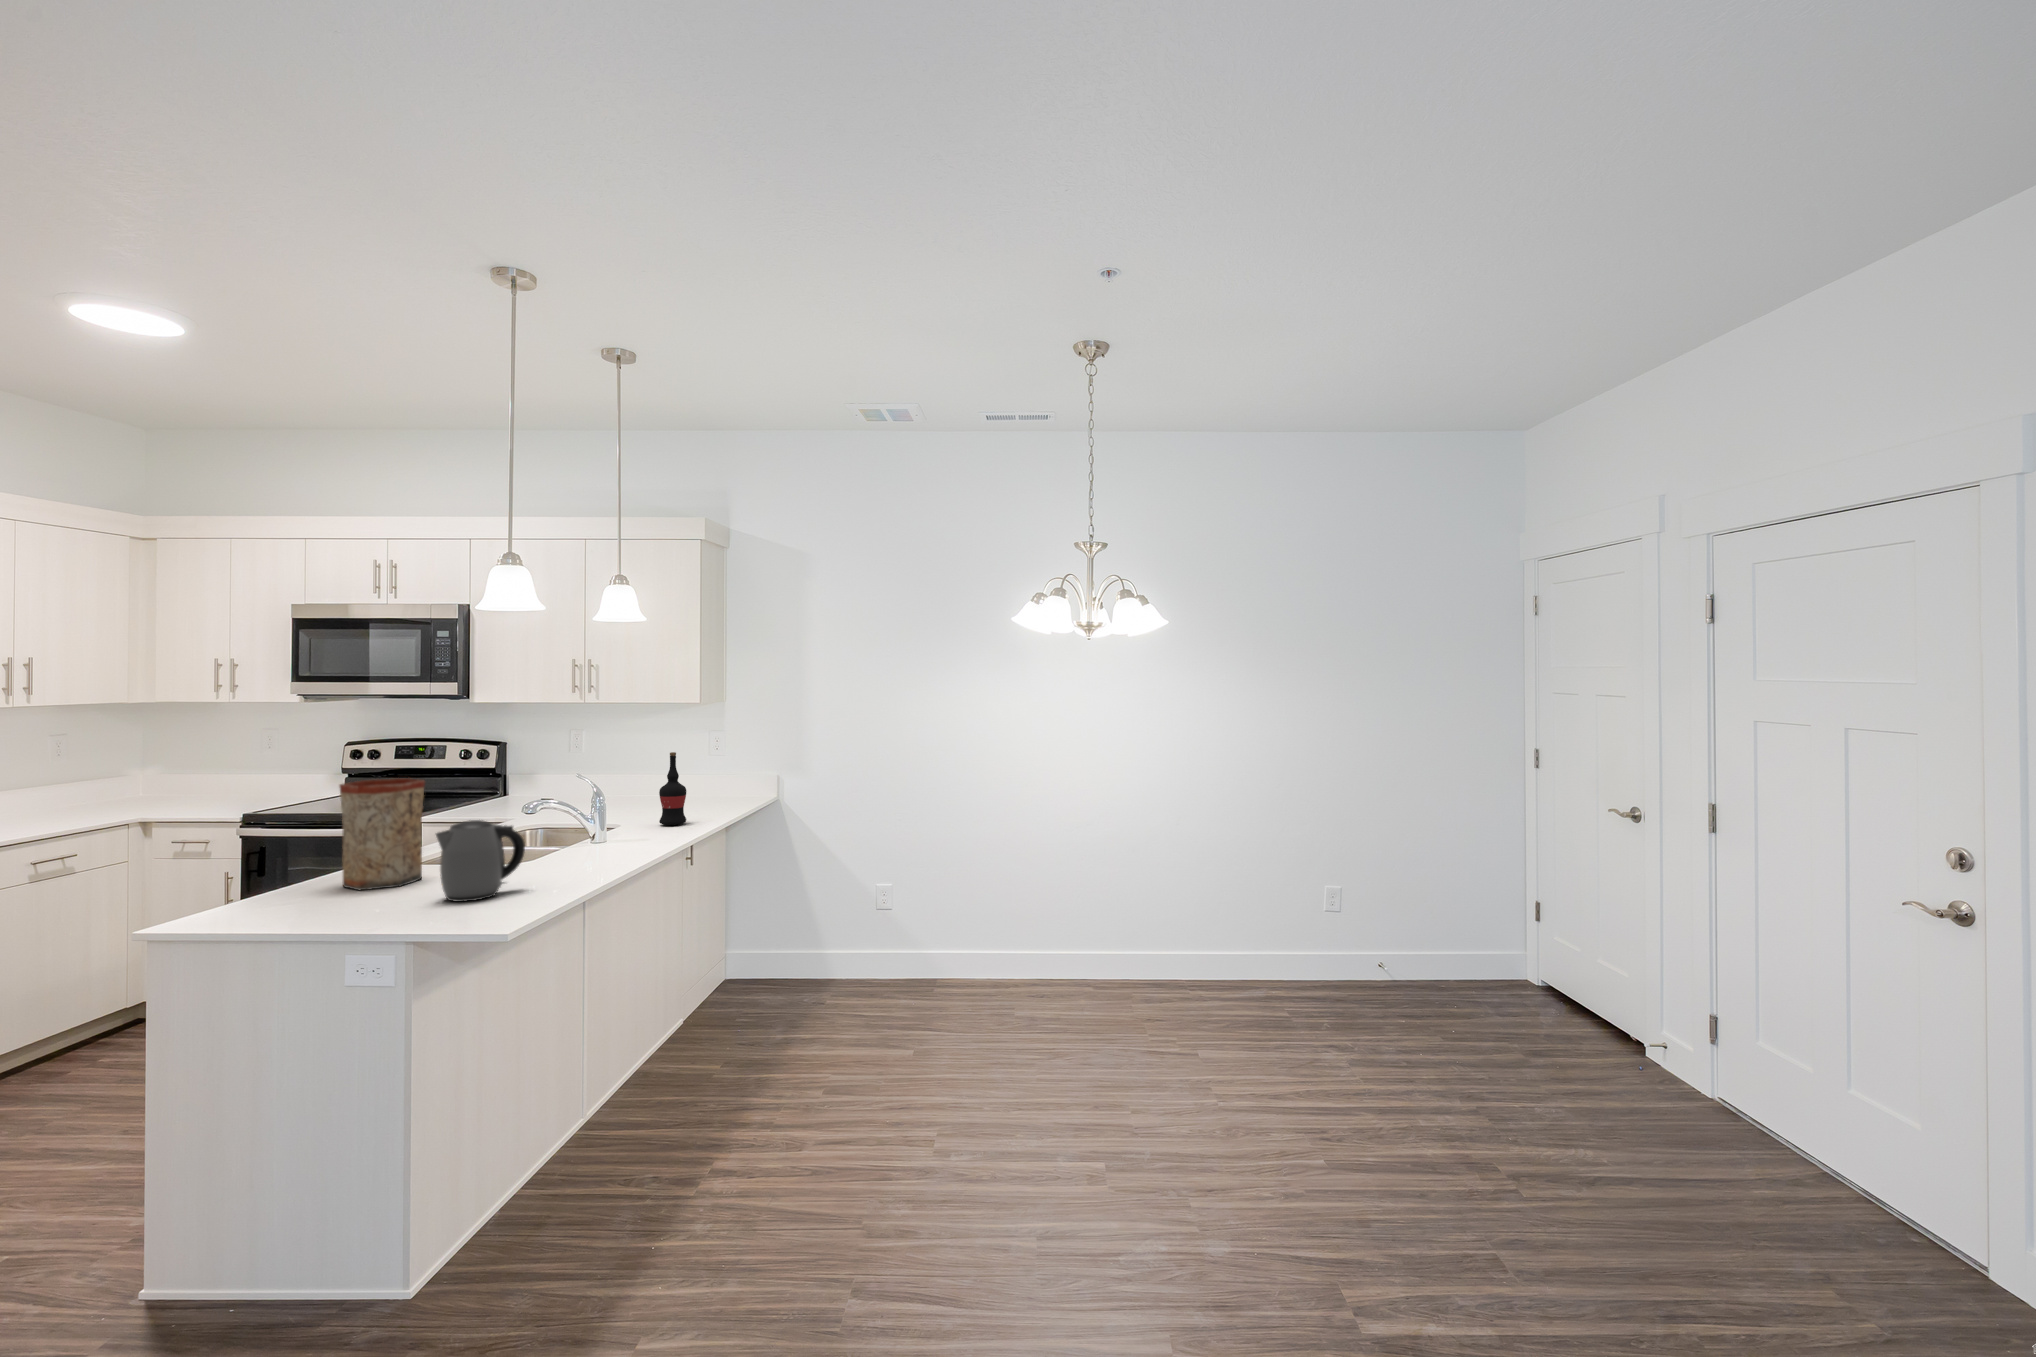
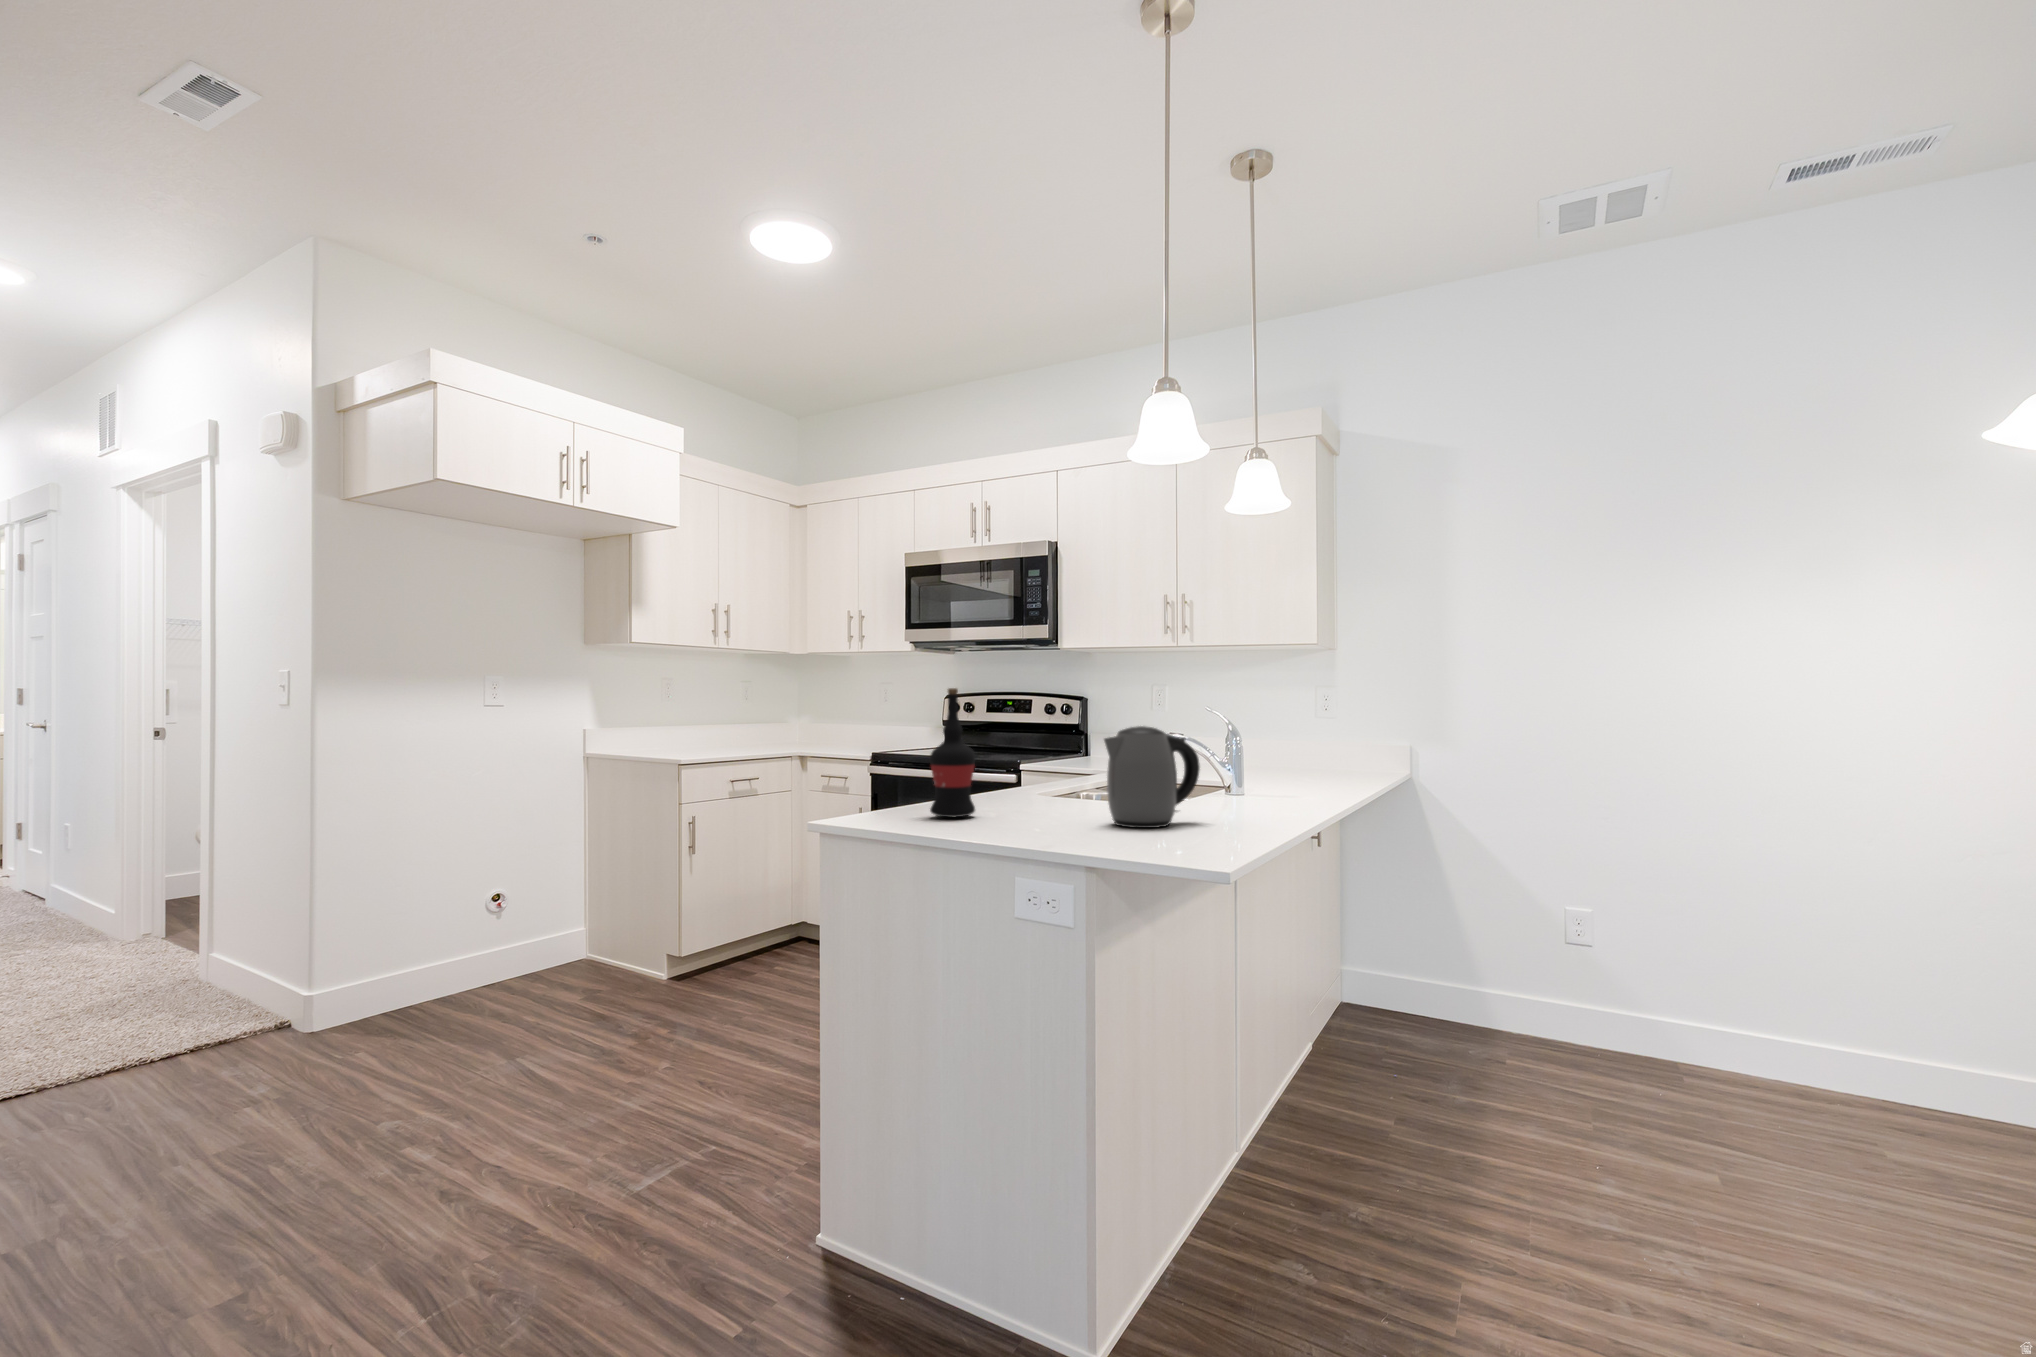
wine bottle: present [659,752,686,825] -> present [930,688,975,817]
vase: present [340,778,425,890] -> none [986,689,1068,811]

